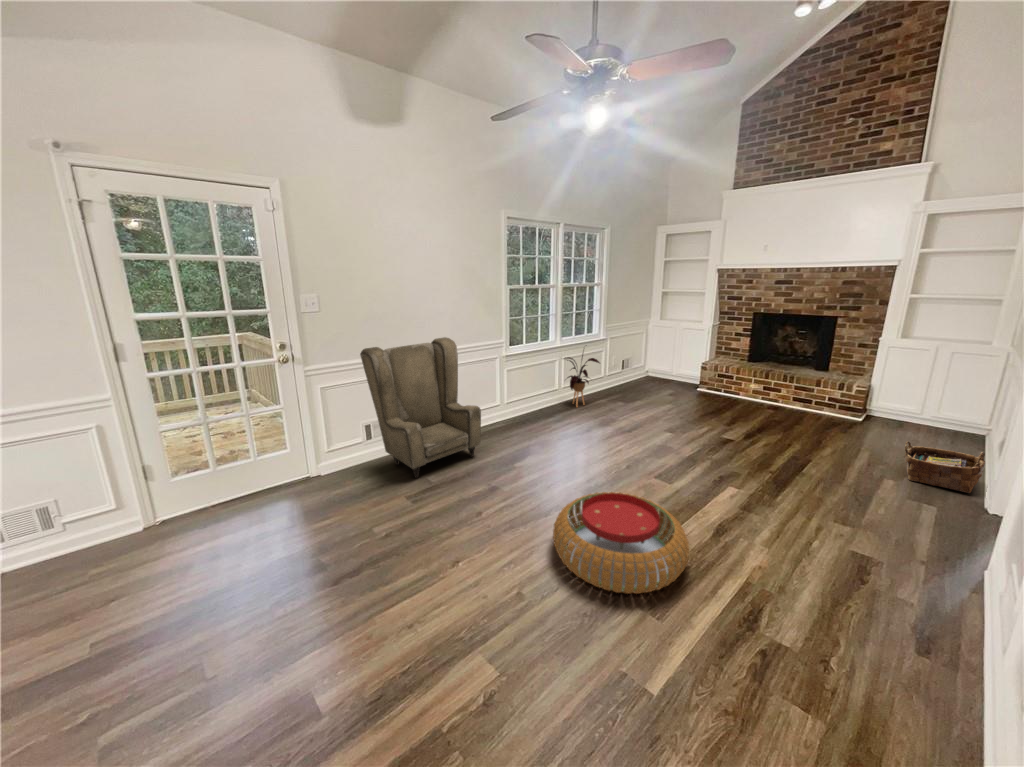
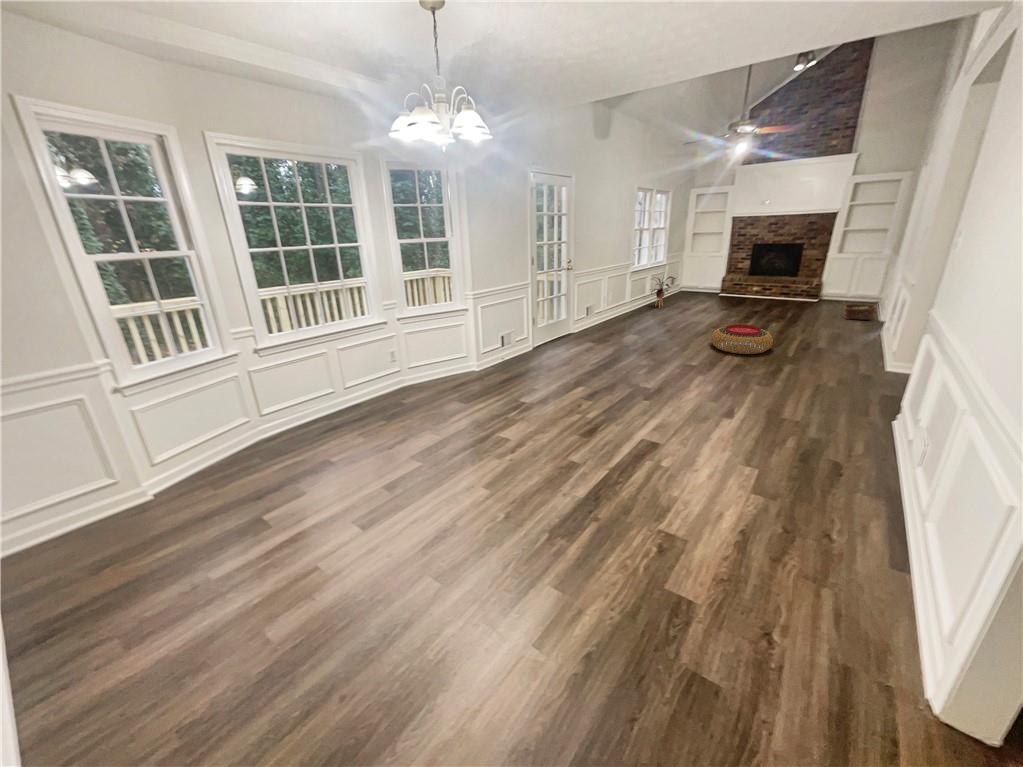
armchair: present [360,337,481,478] -> none [584,266,640,338]

